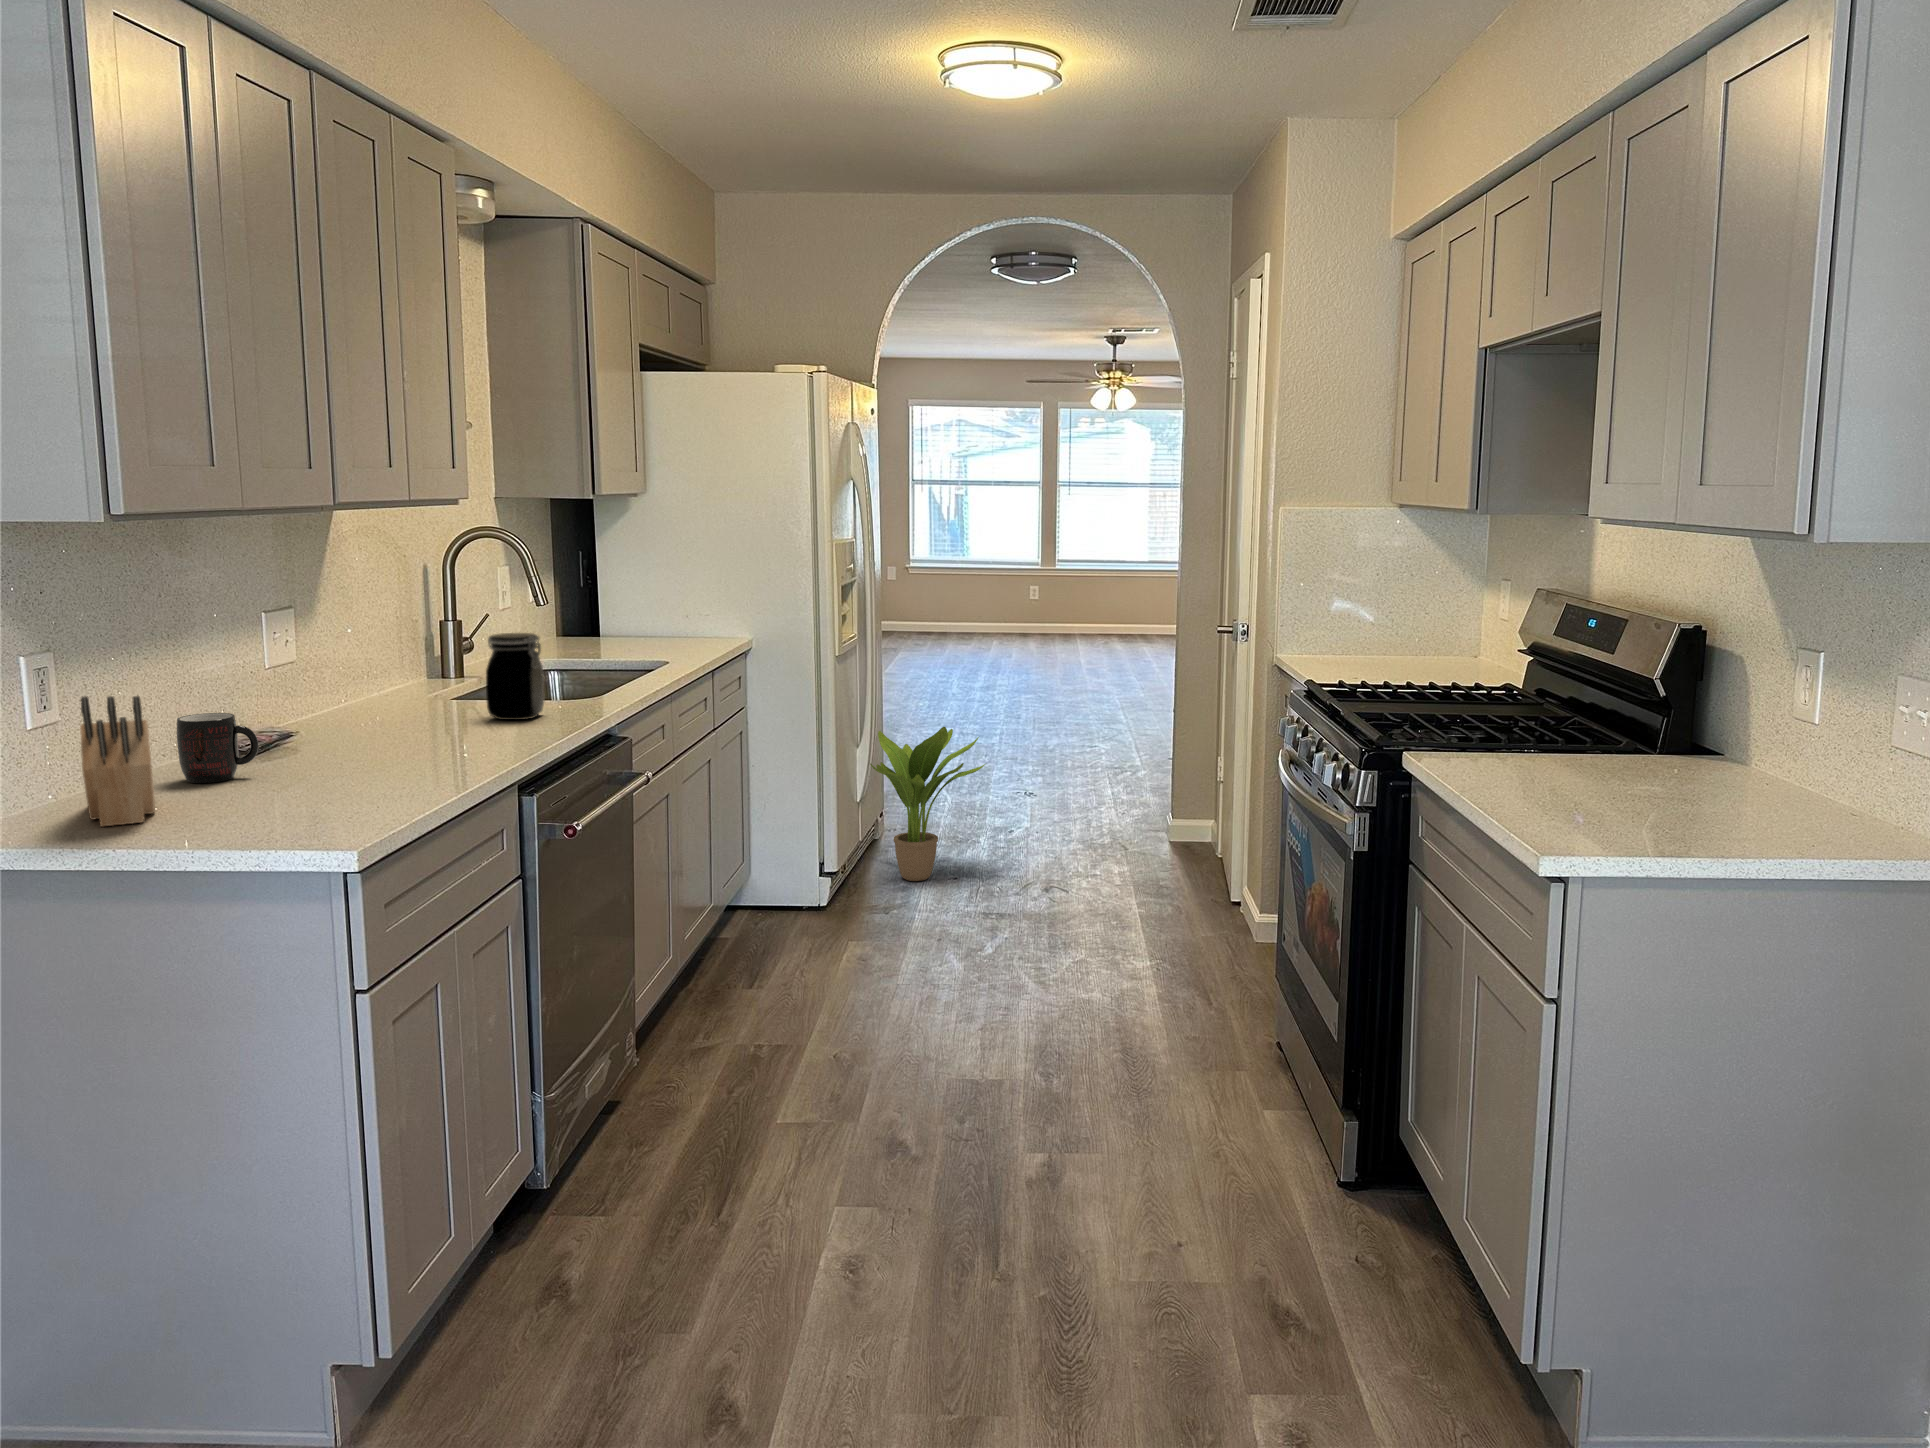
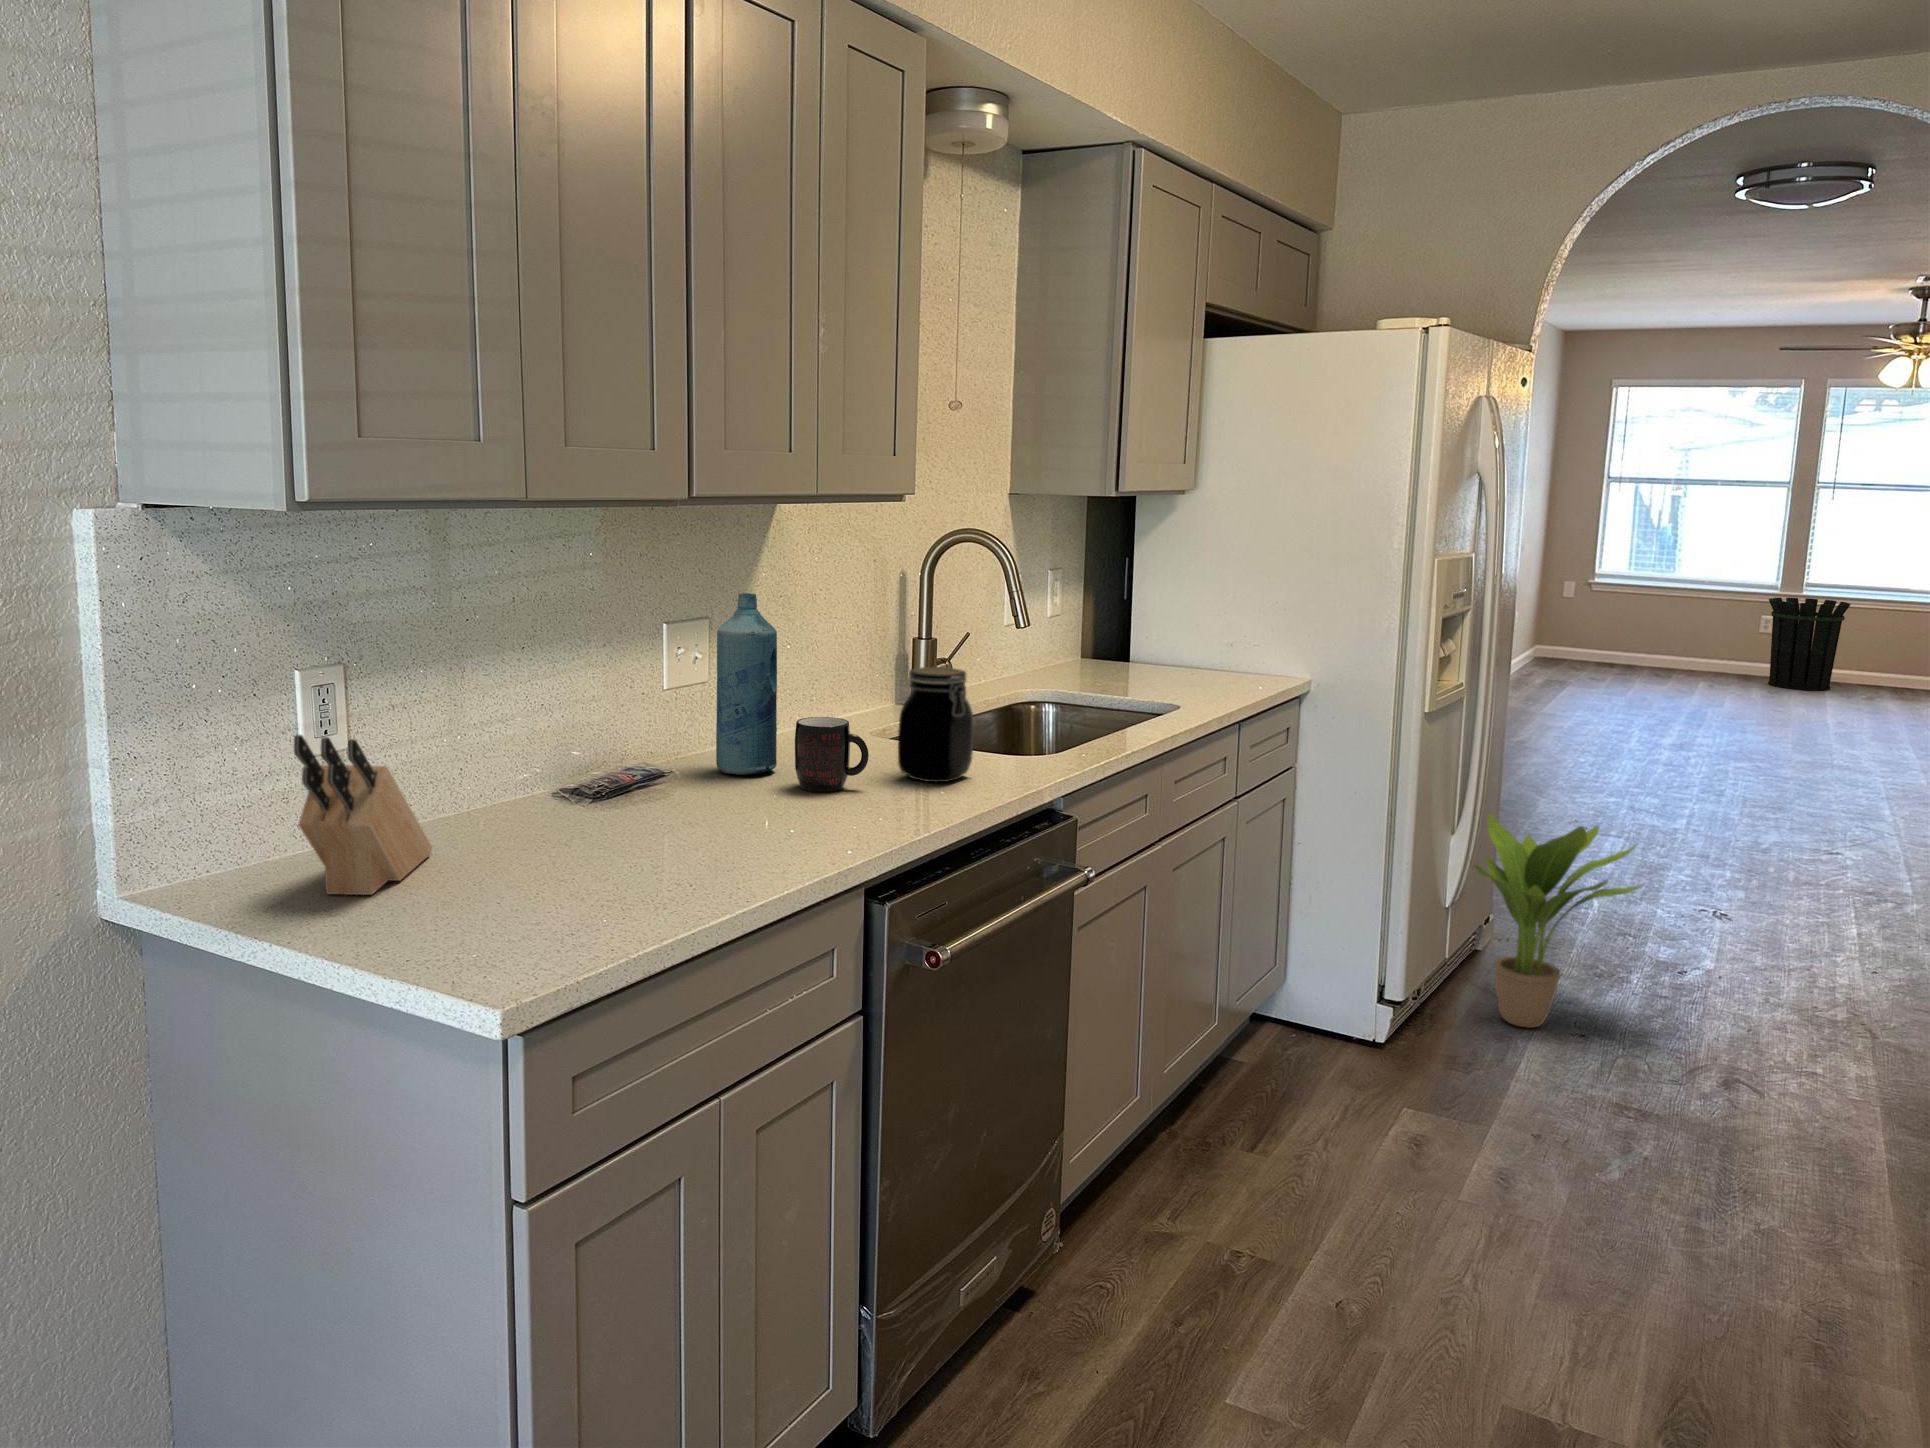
waste bin: none [1033,570,1086,640] -> present [1768,598,1851,691]
bottle: none [321,583,381,731] -> present [716,593,777,775]
mug: present [177,713,258,783] -> present [795,717,869,792]

